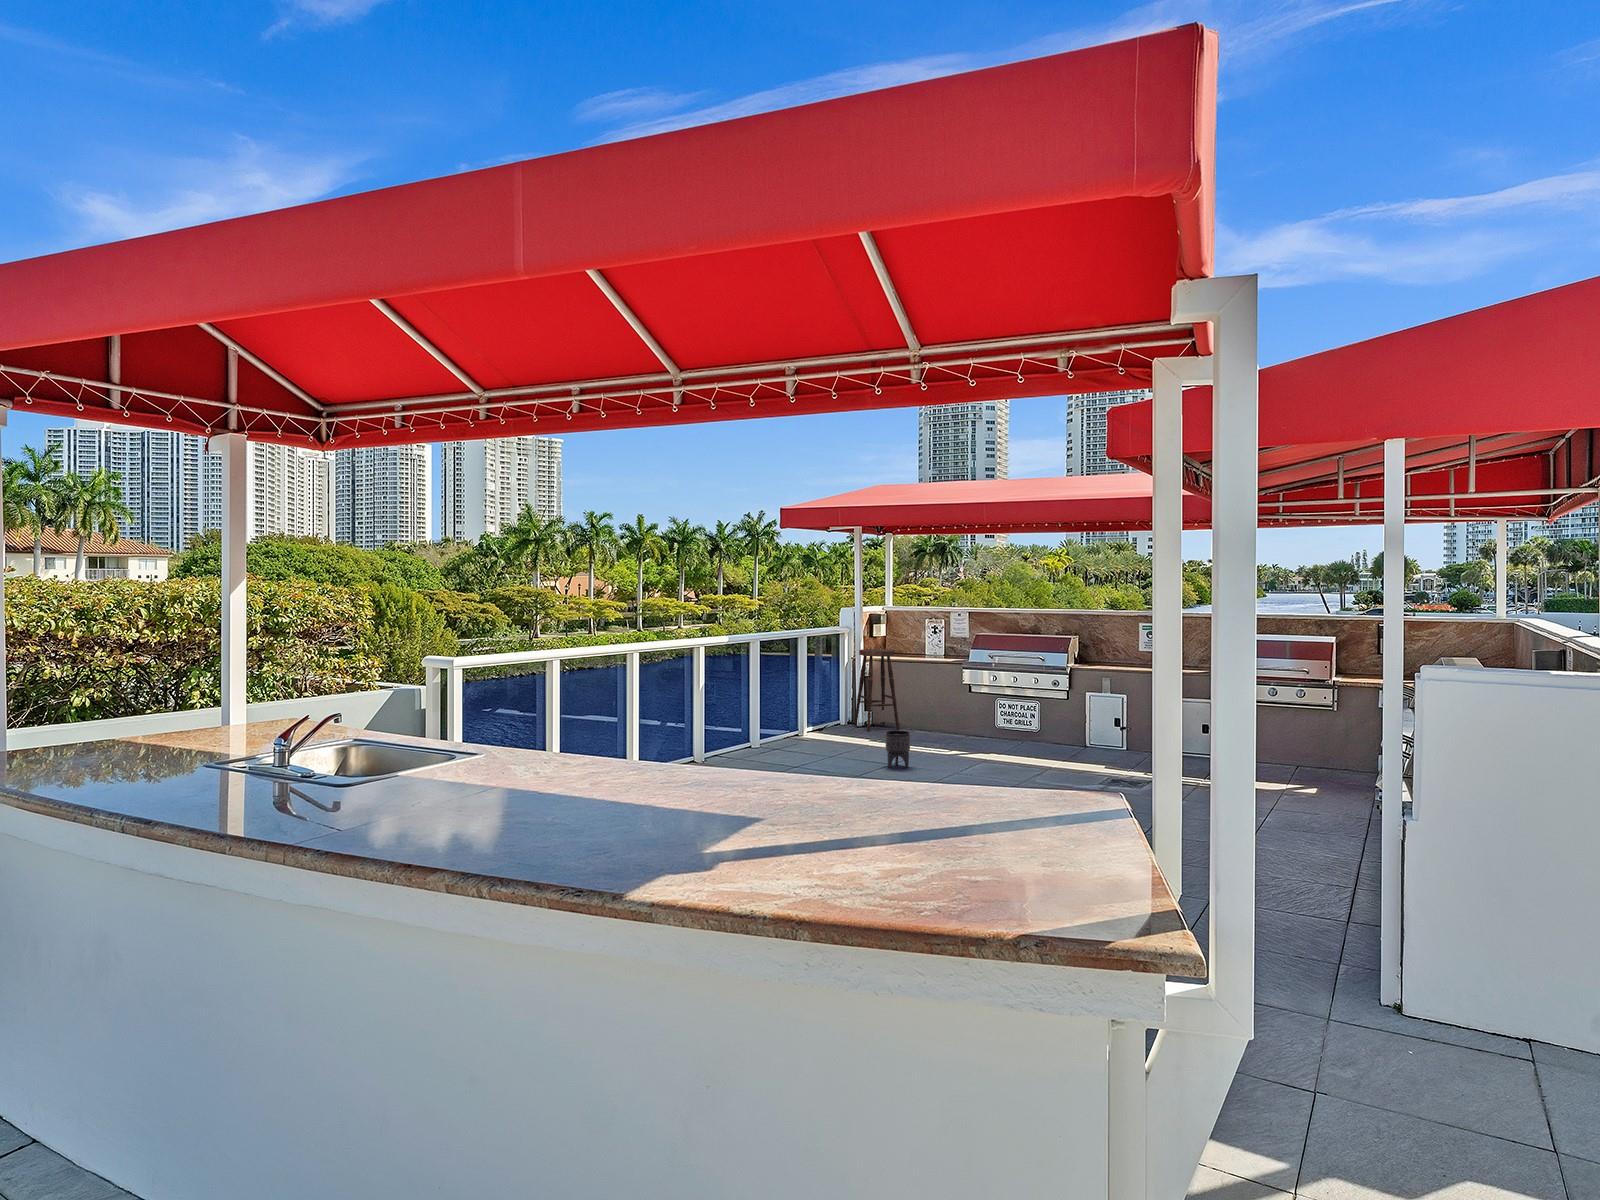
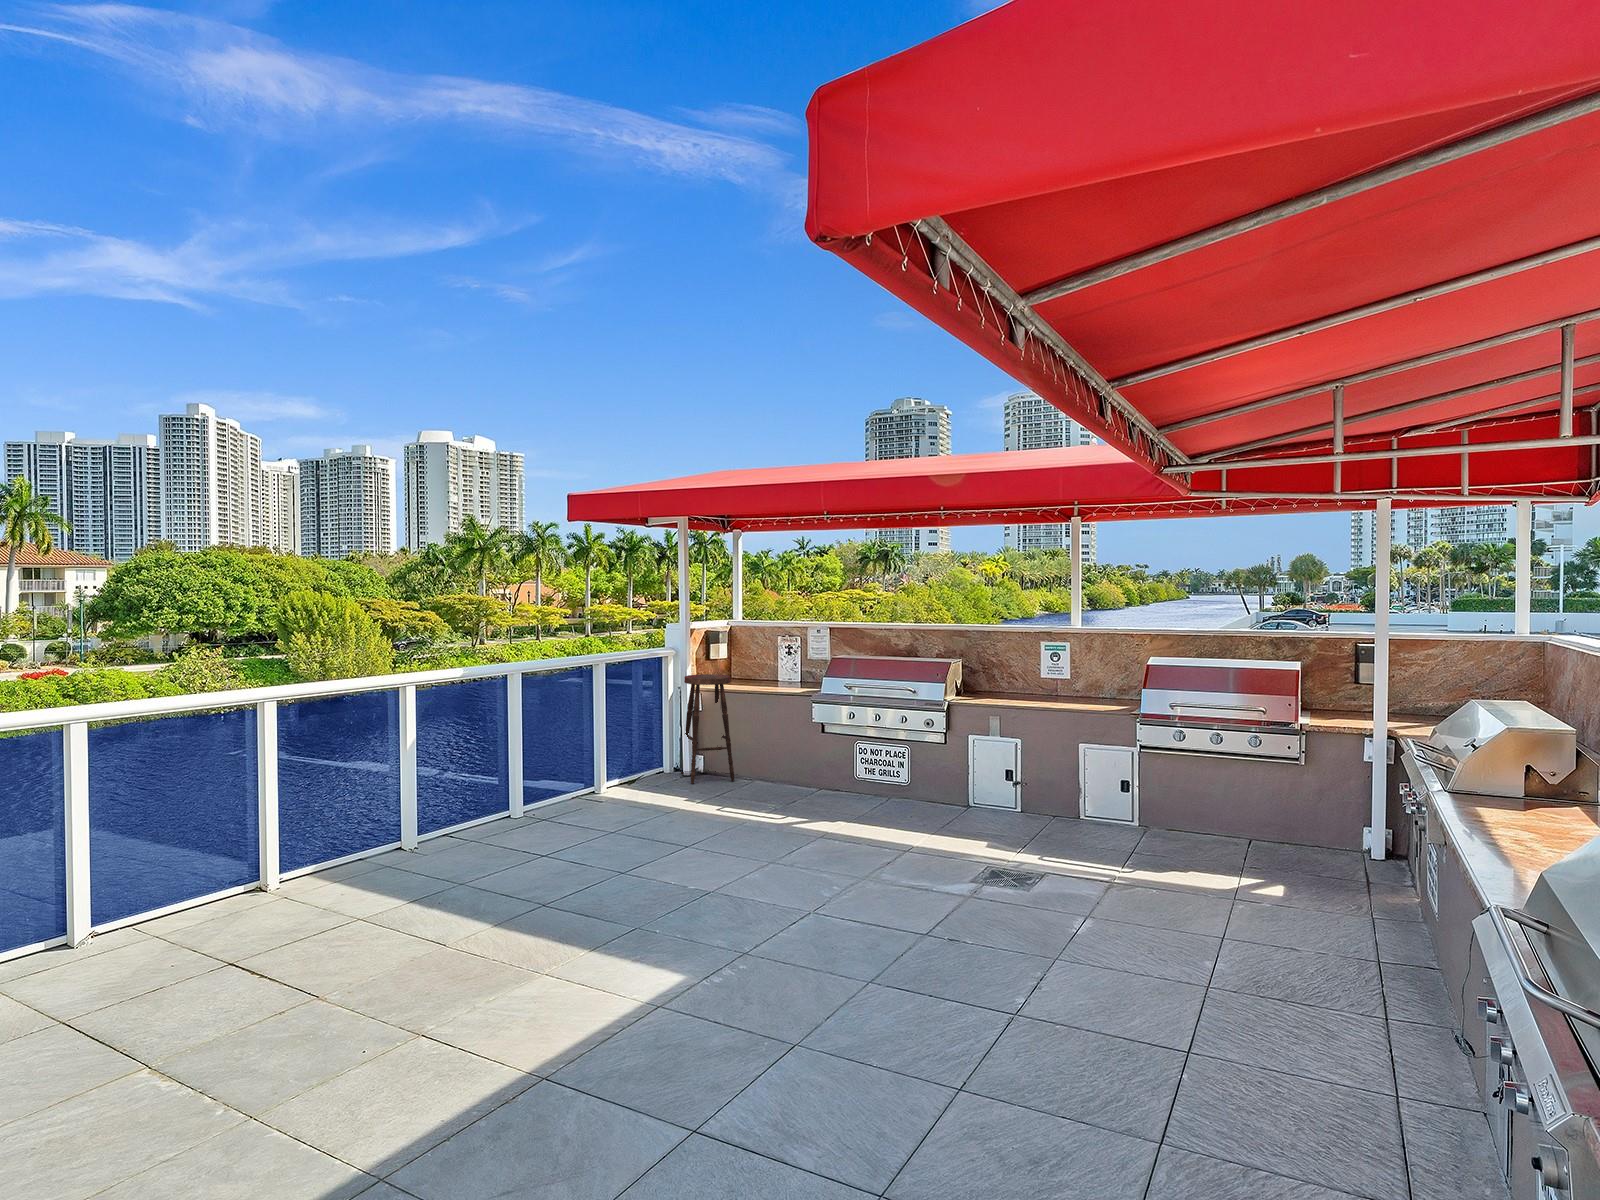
planter: present [885,730,911,768] -> none [666,801,703,857]

